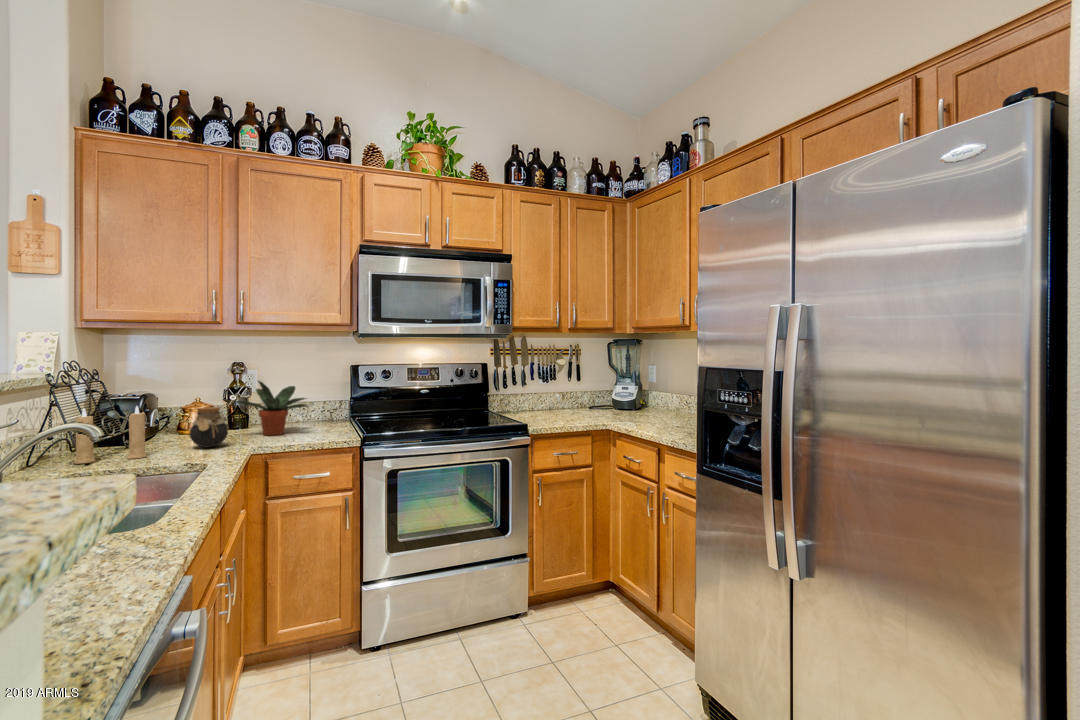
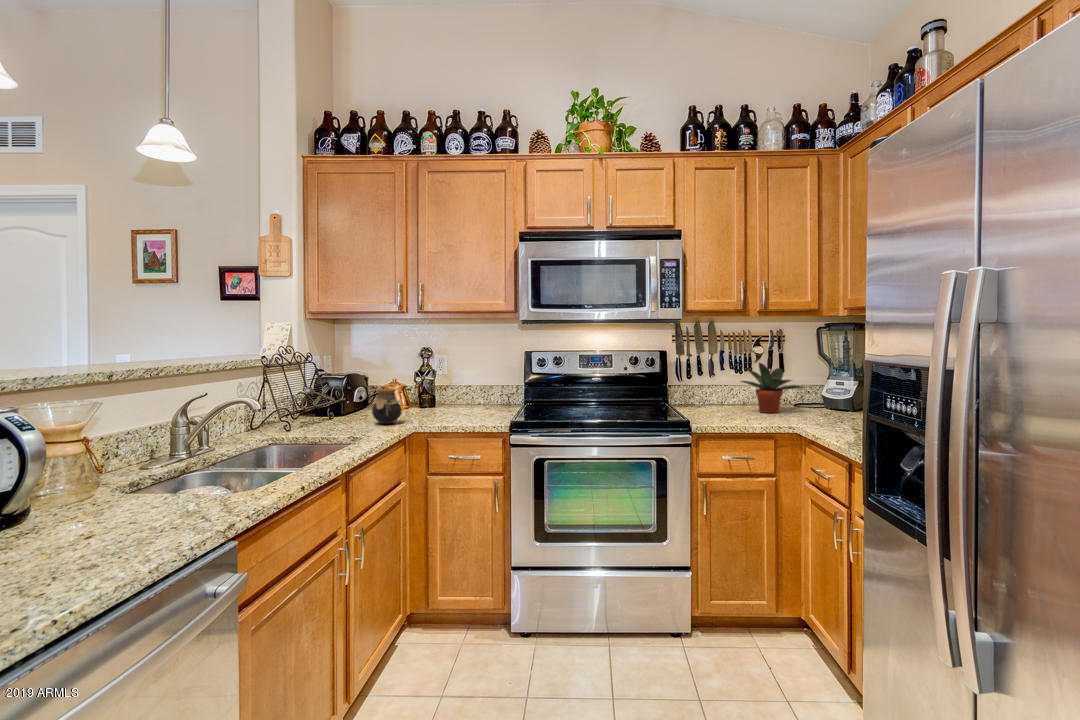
potted plant: present [236,381,308,435] -> present [741,362,803,413]
candle: present [73,406,147,464] -> none [289,384,339,430]

